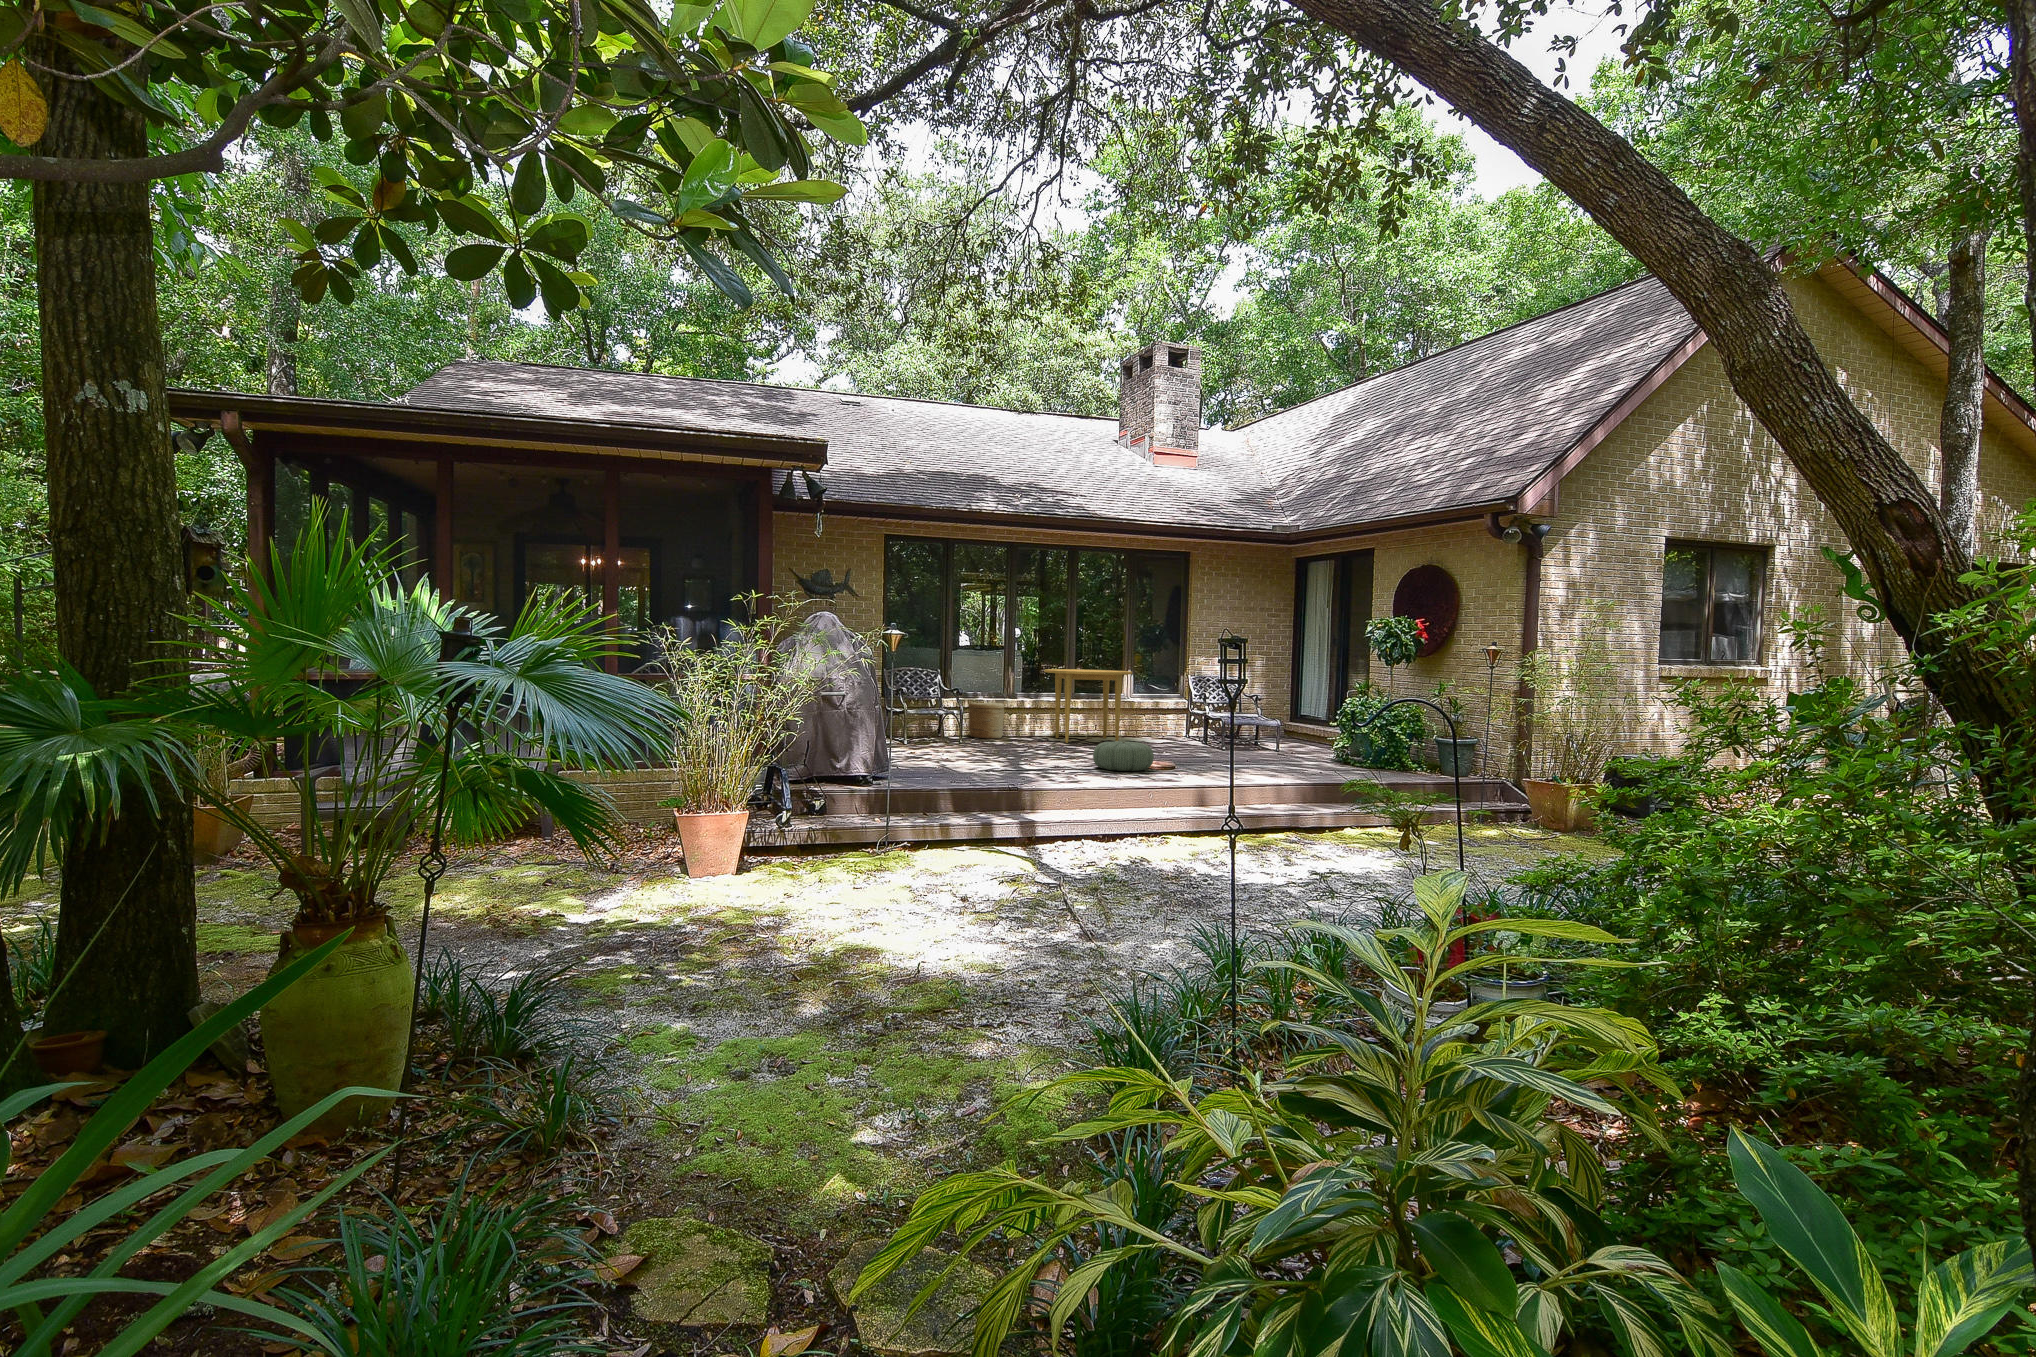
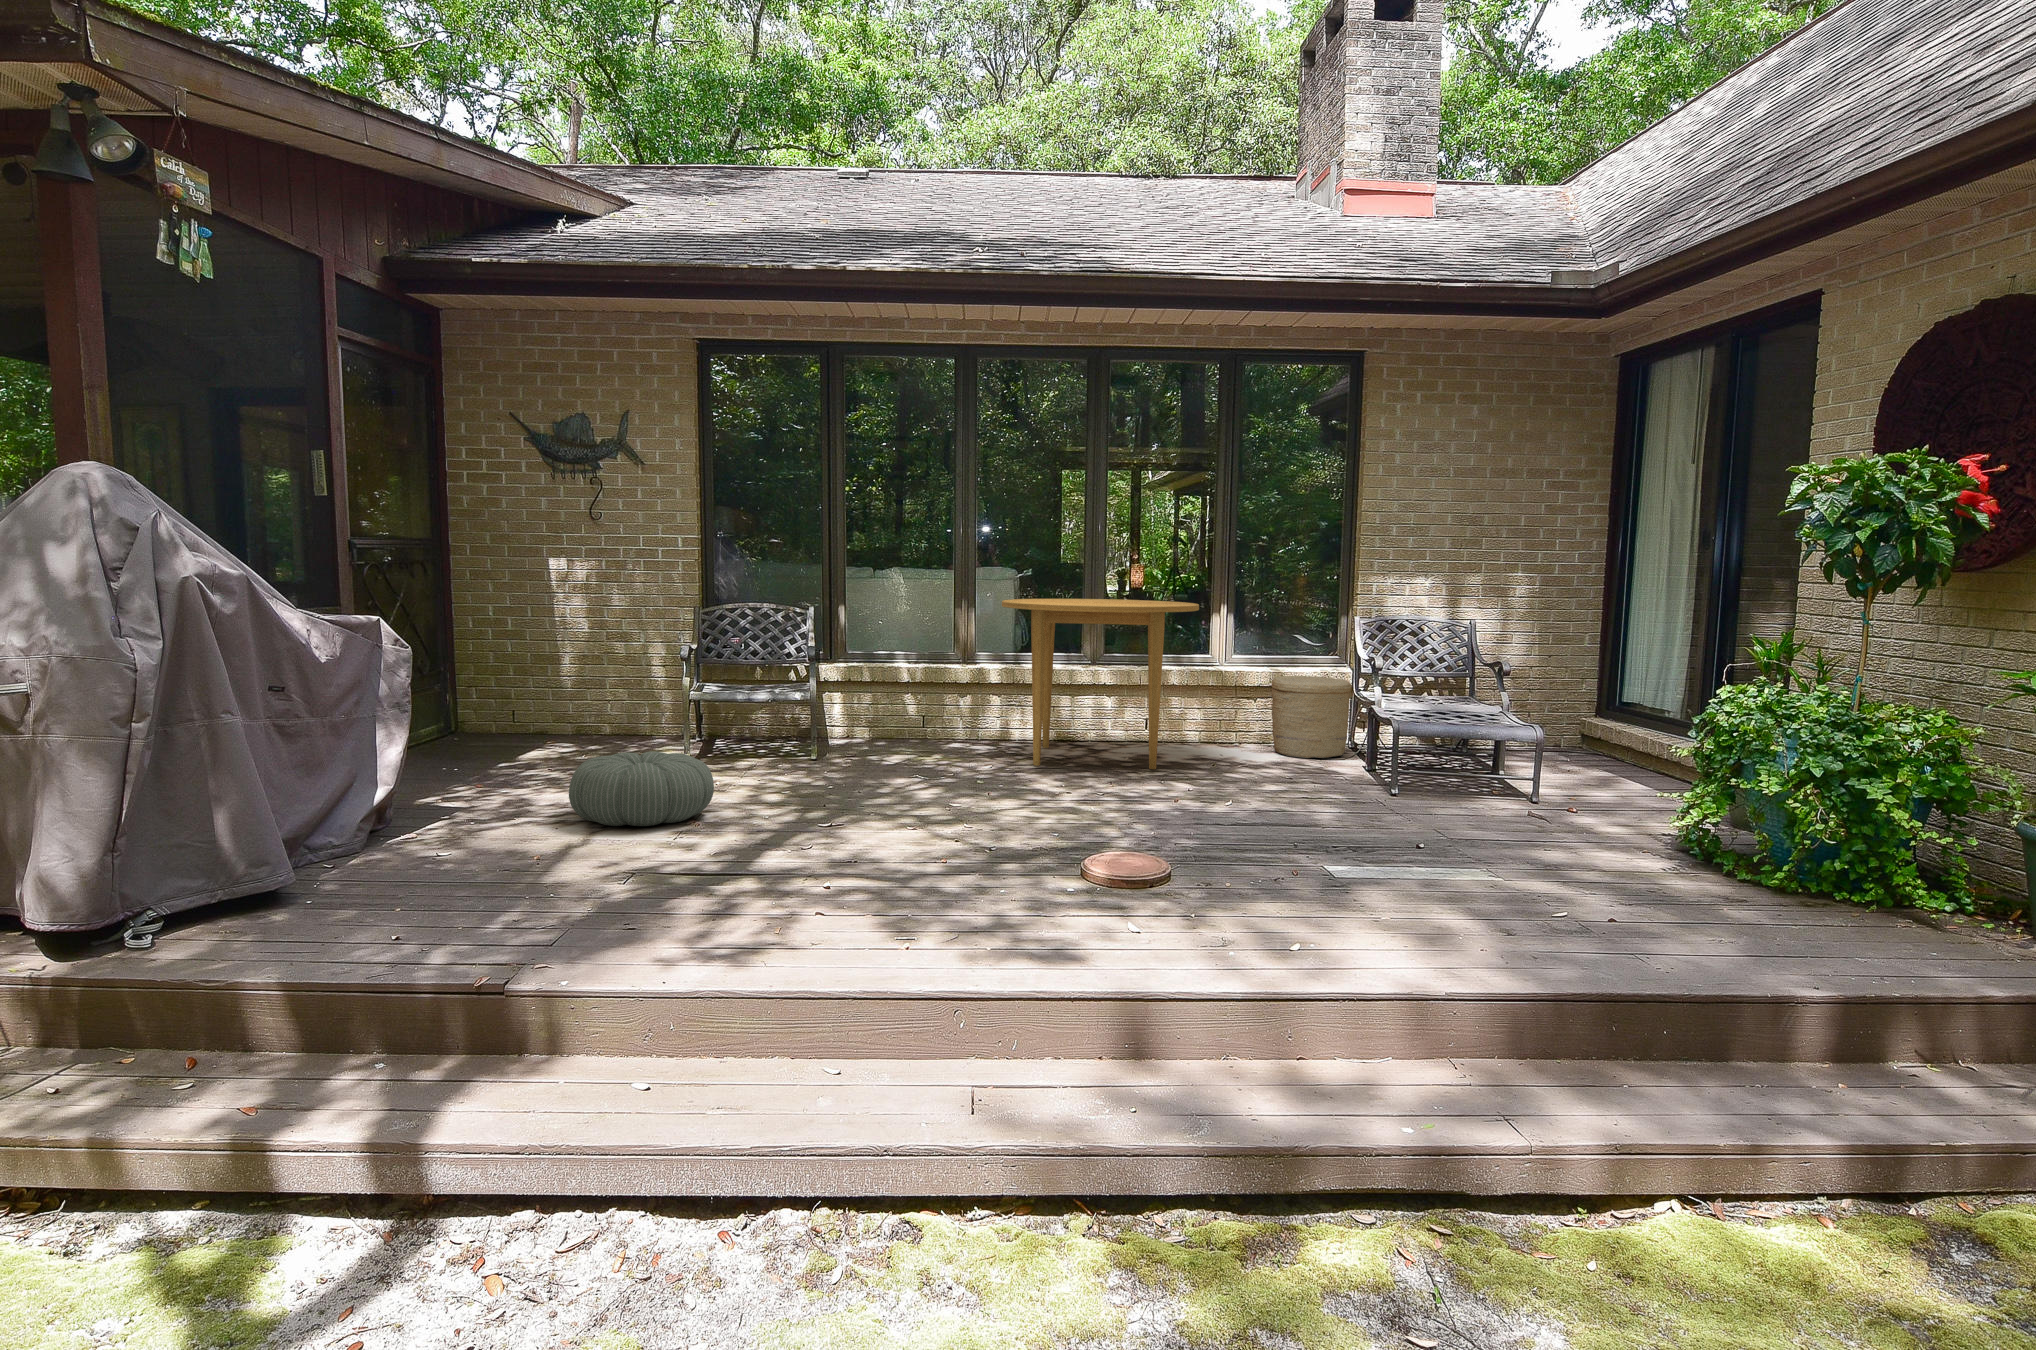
woven basket: present [969,702,1004,739] -> present [1272,676,1352,758]
pouf: present [1093,741,1154,771] -> present [569,751,714,826]

